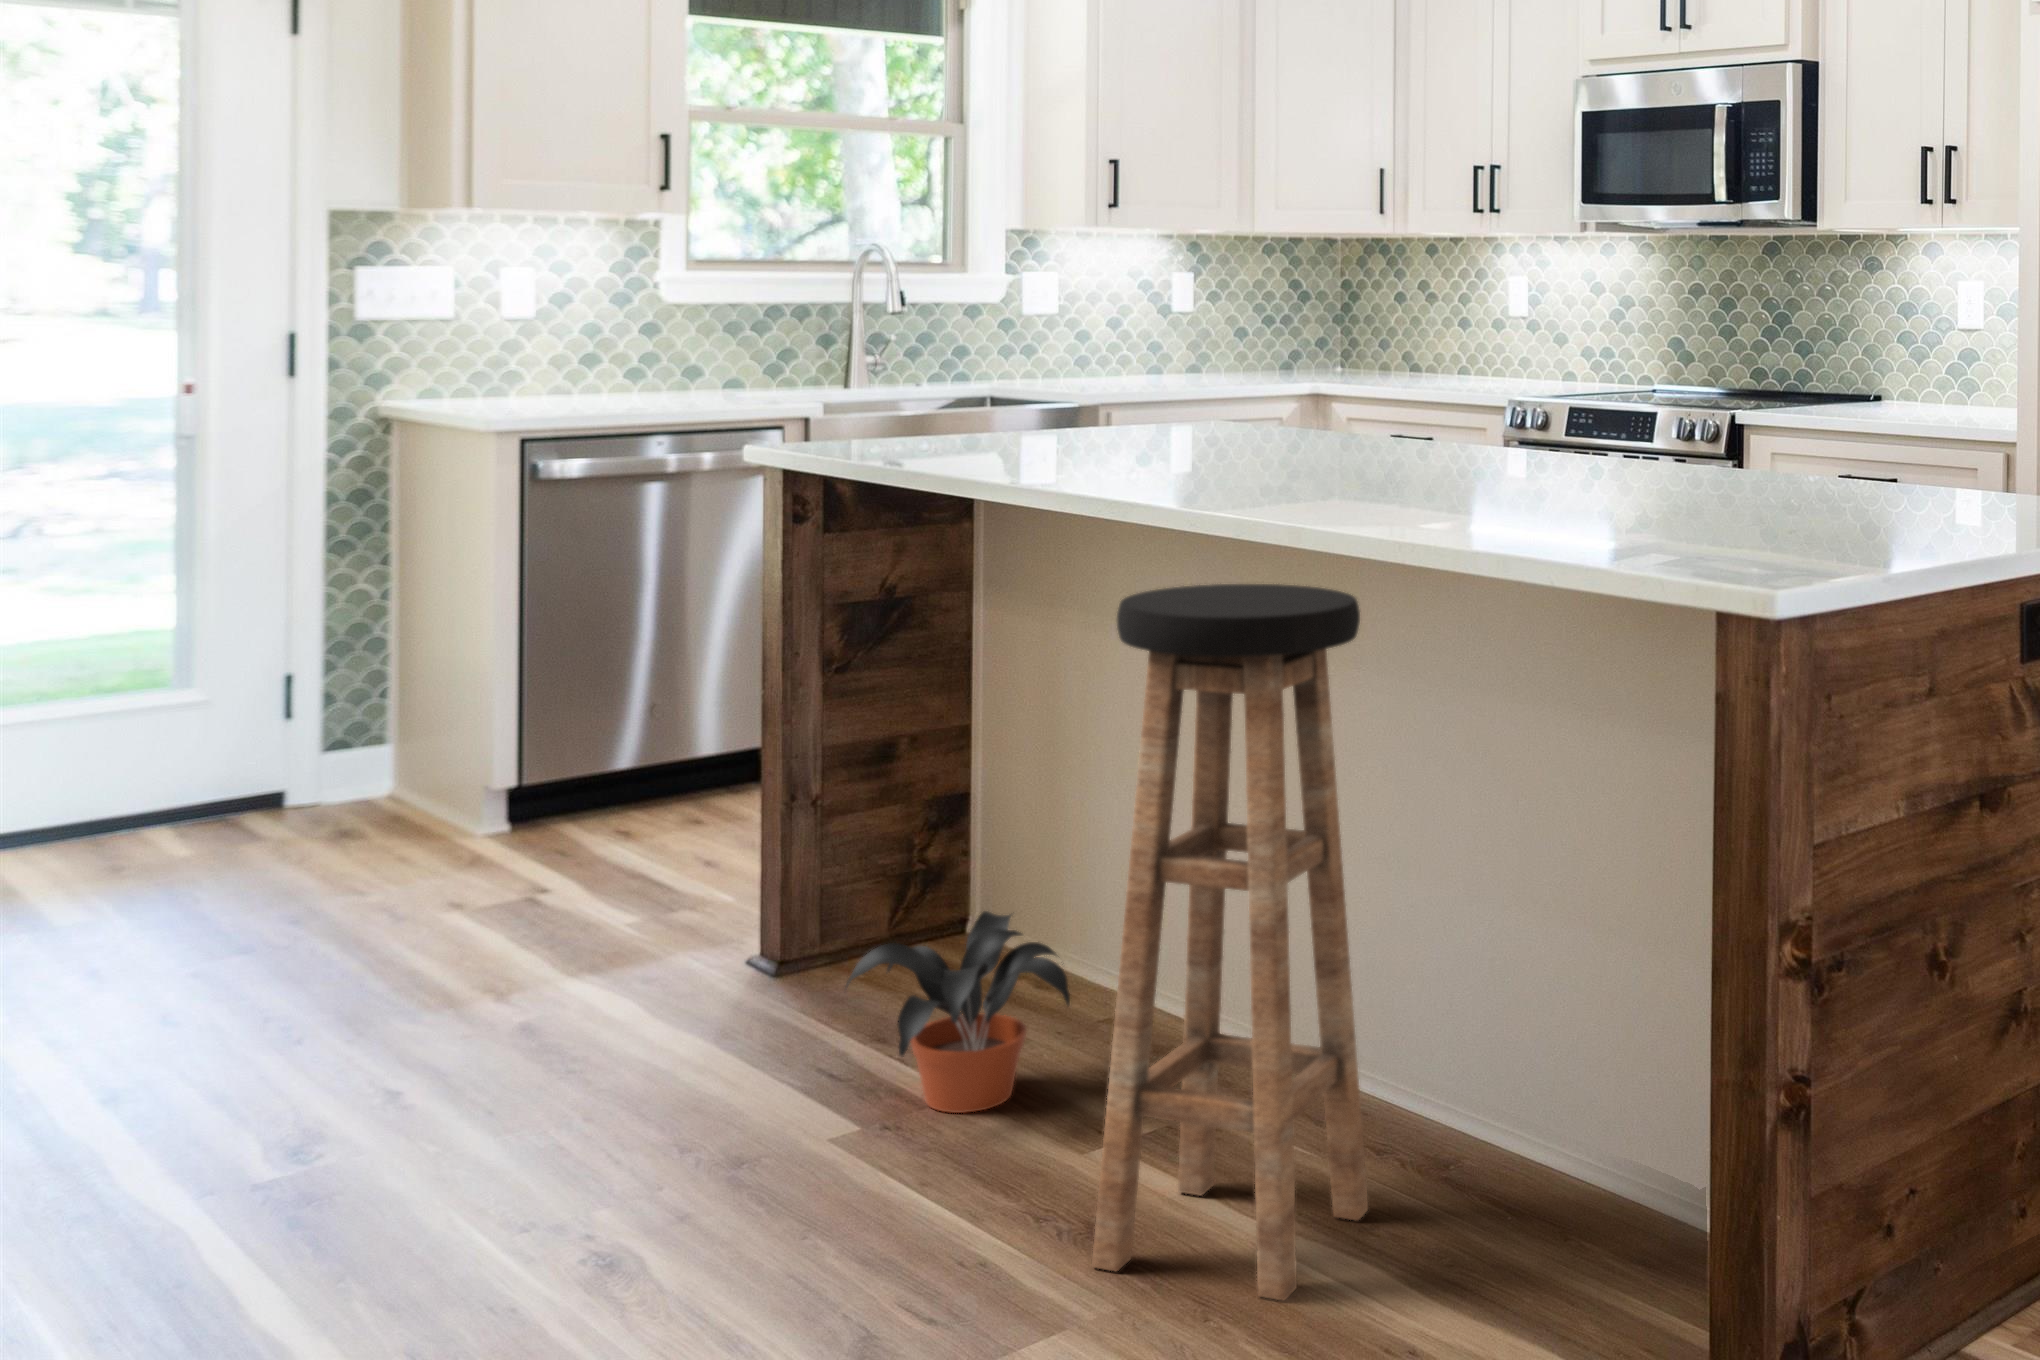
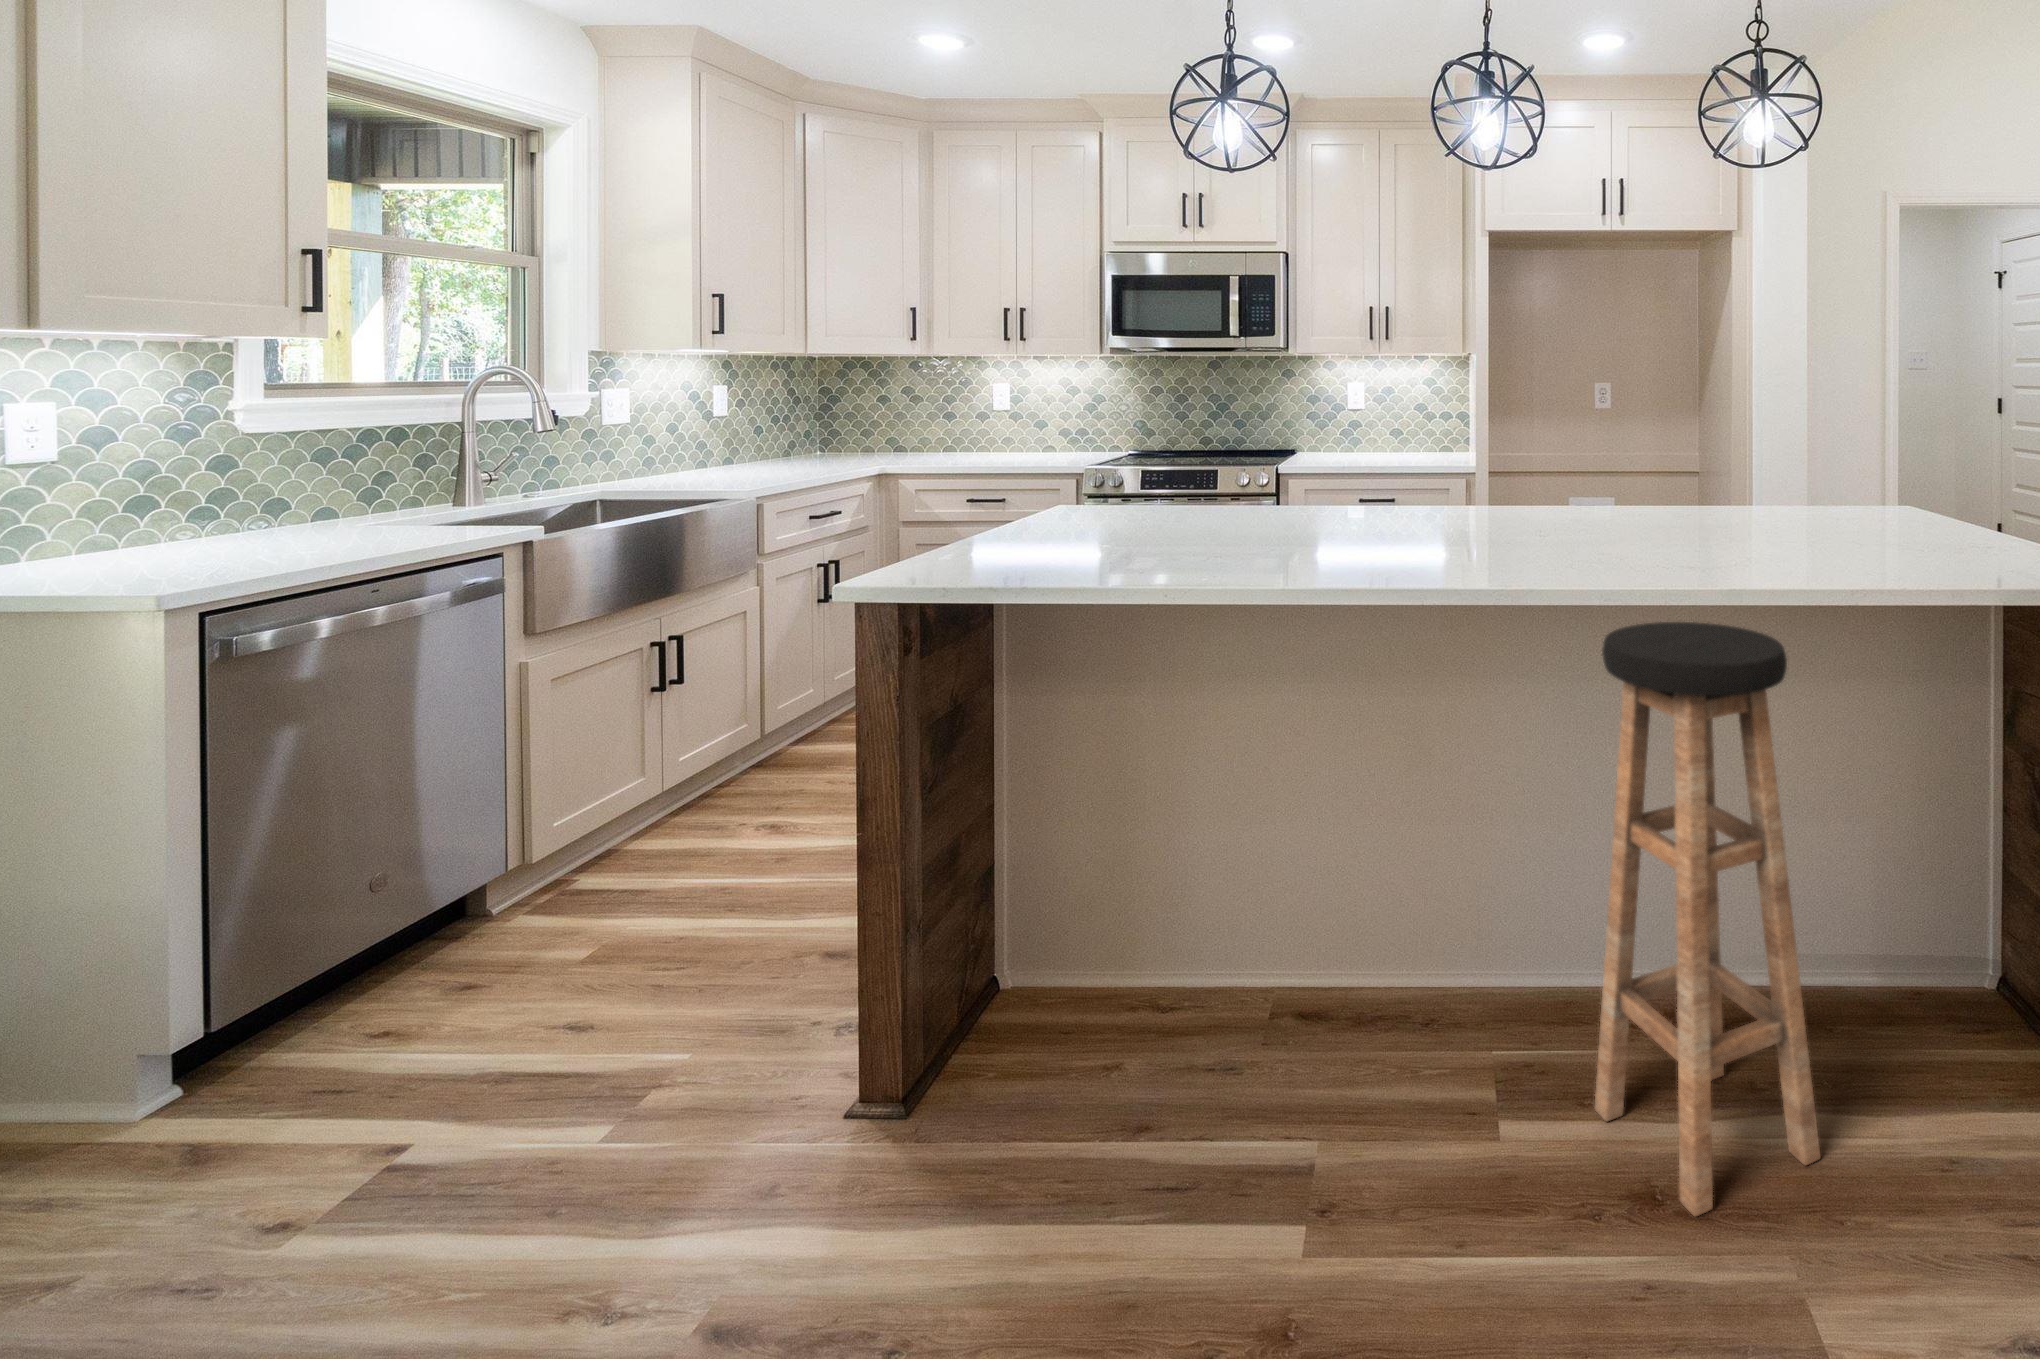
potted plant: present [846,911,1070,1113] -> none [1214,953,1406,1164]

